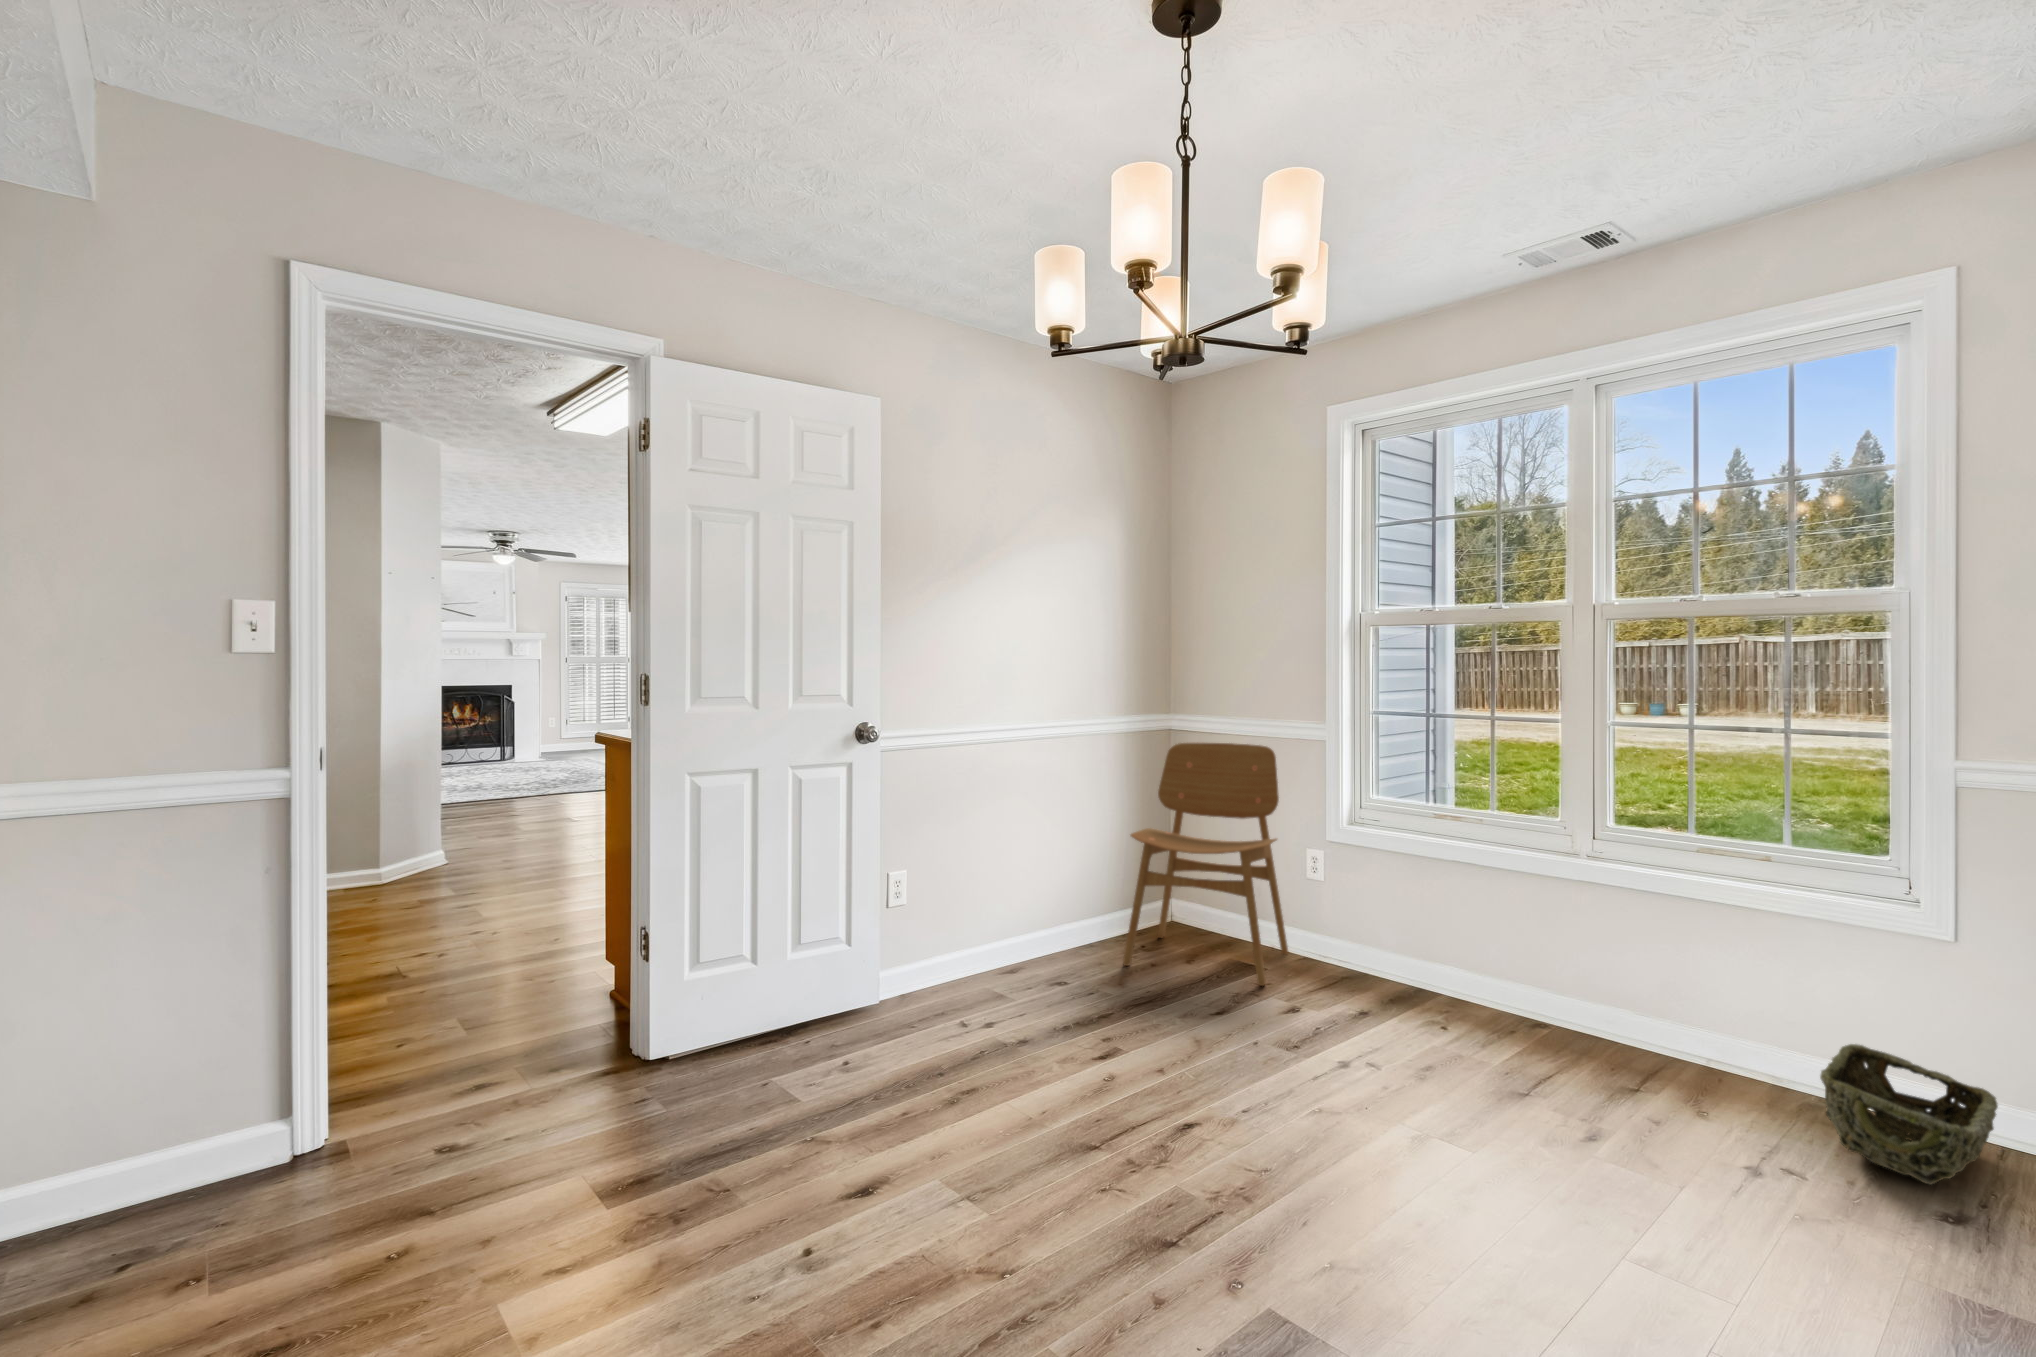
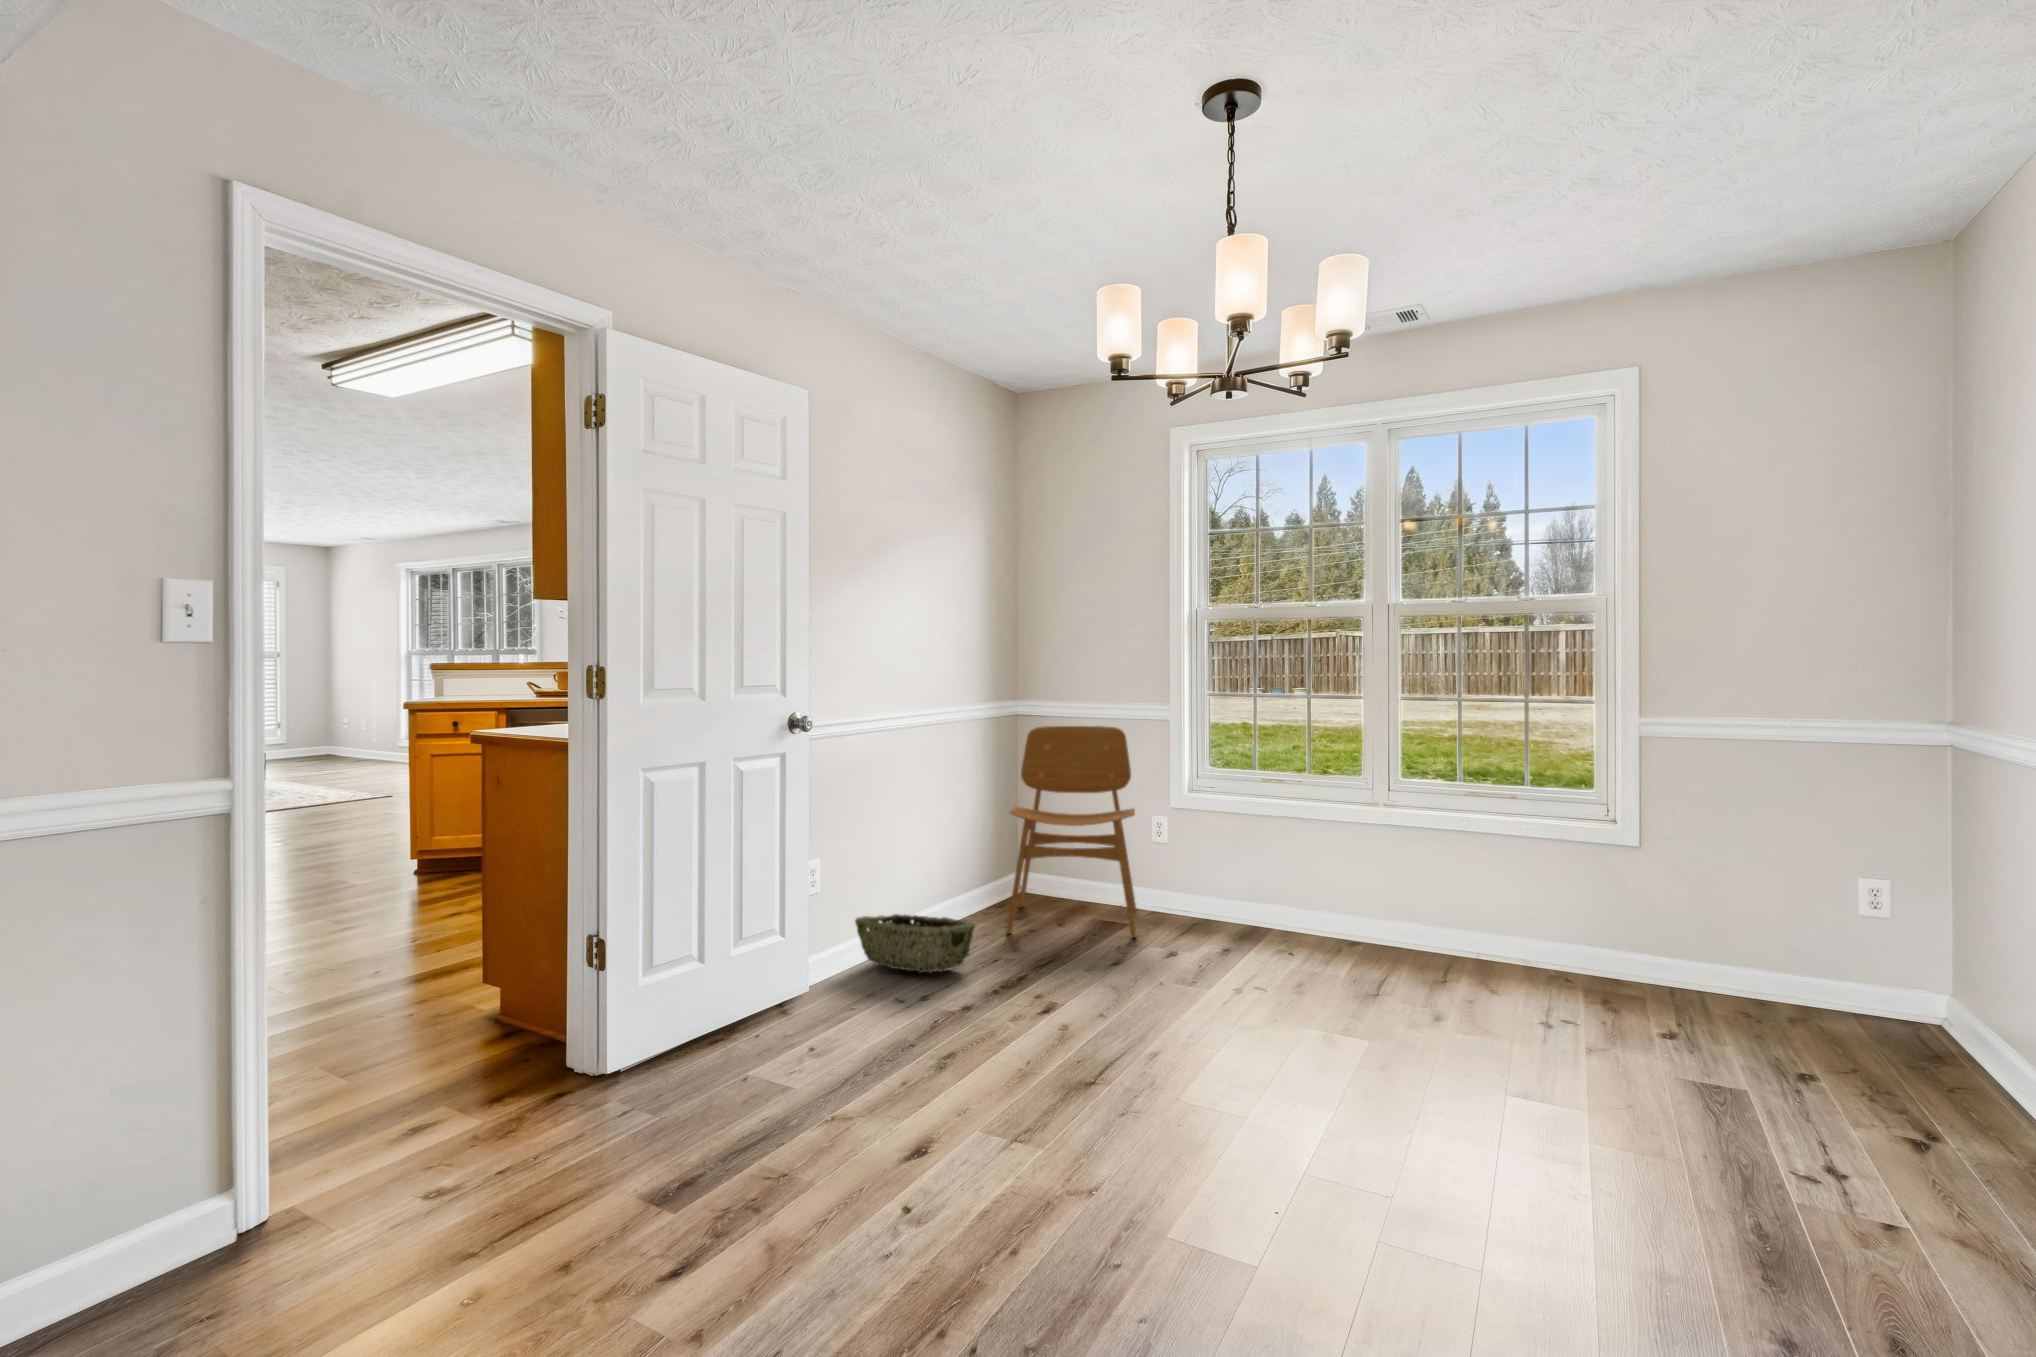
woven basket: present [1820,1044,1998,1185] -> present [855,914,975,973]

